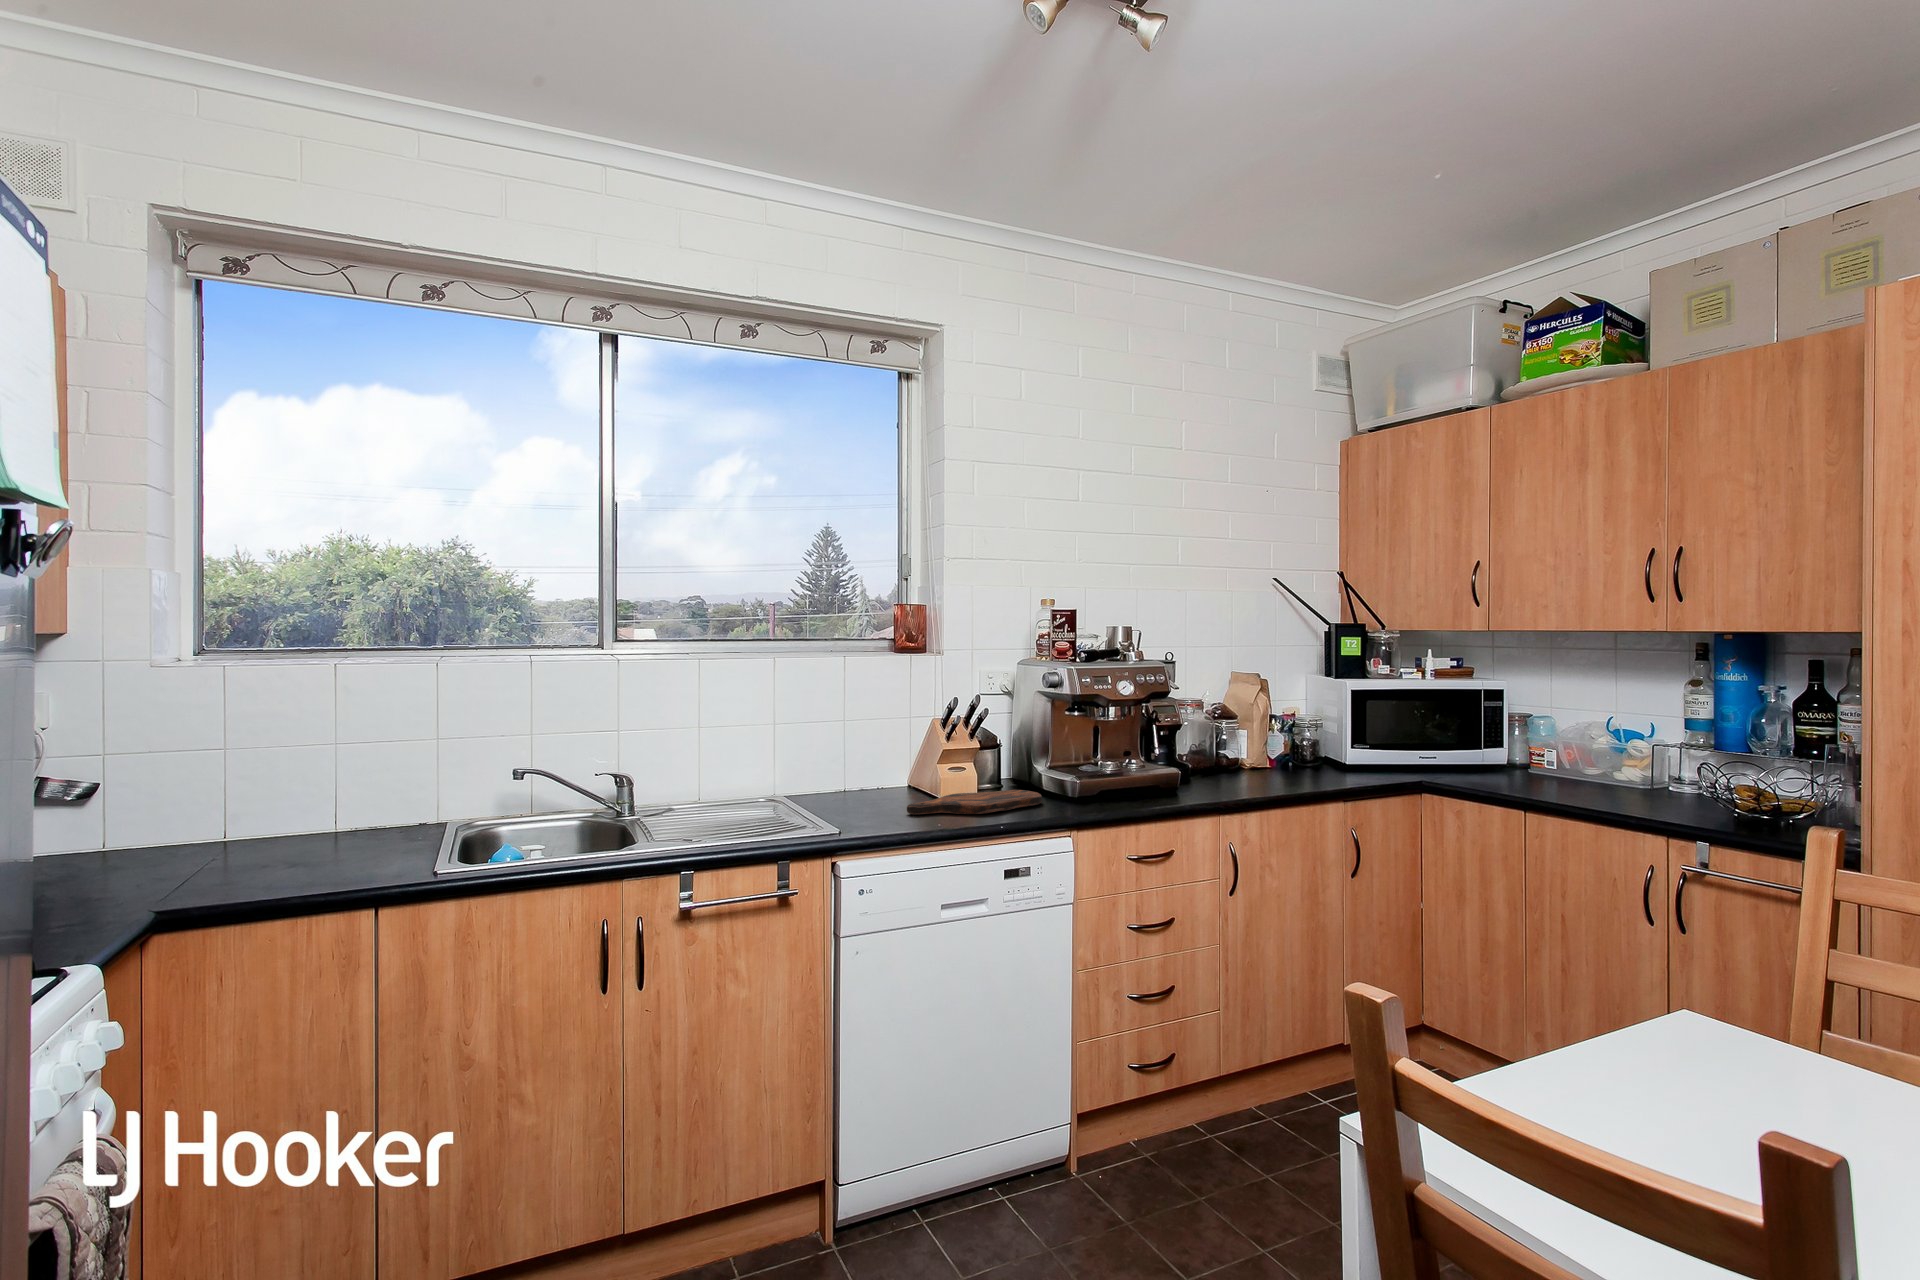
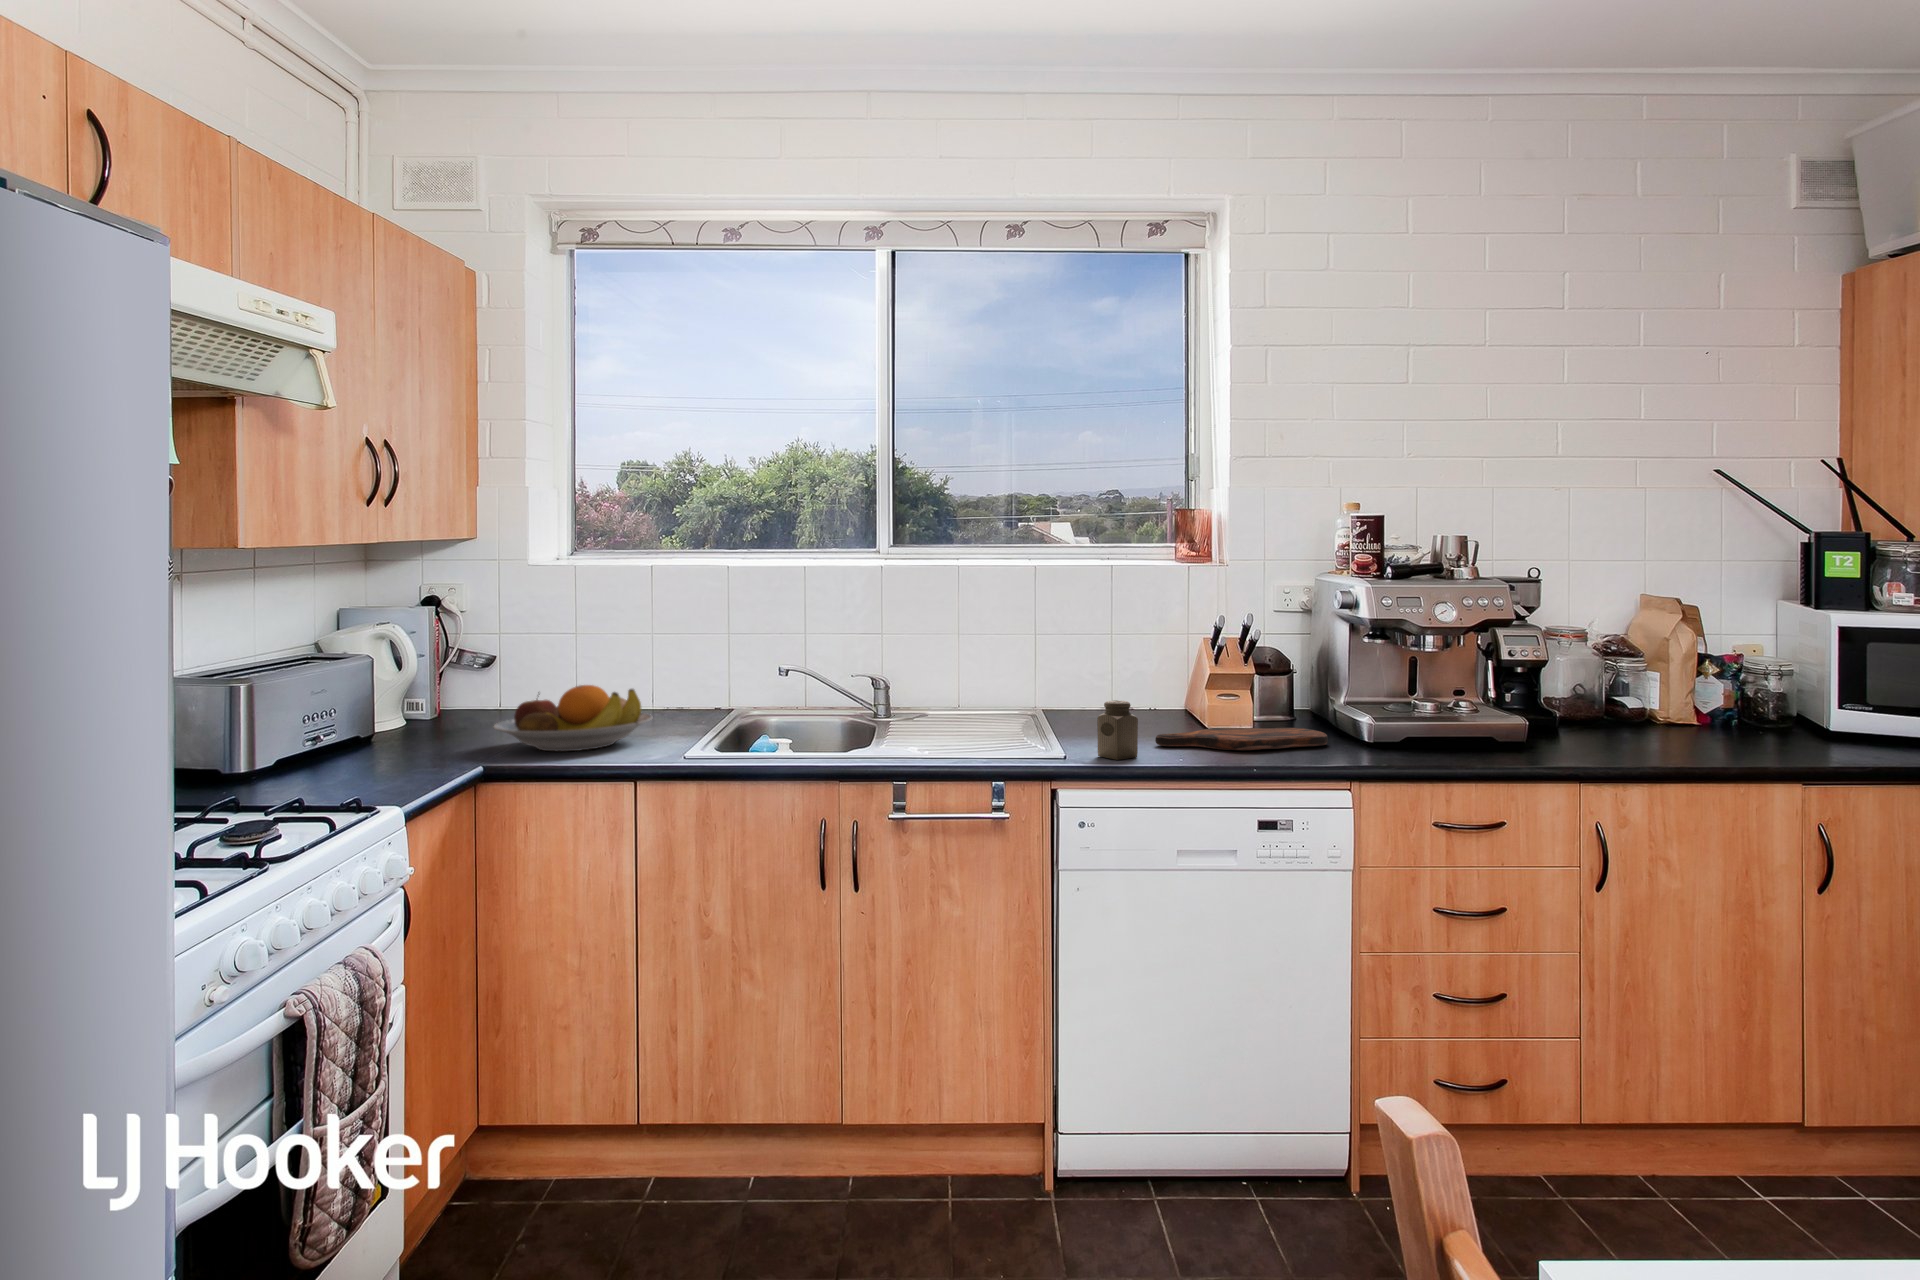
salt shaker: none [866,778,902,832] -> present [1097,700,1138,760]
fruit bowl: none [145,792,362,875] -> present [493,685,653,751]

